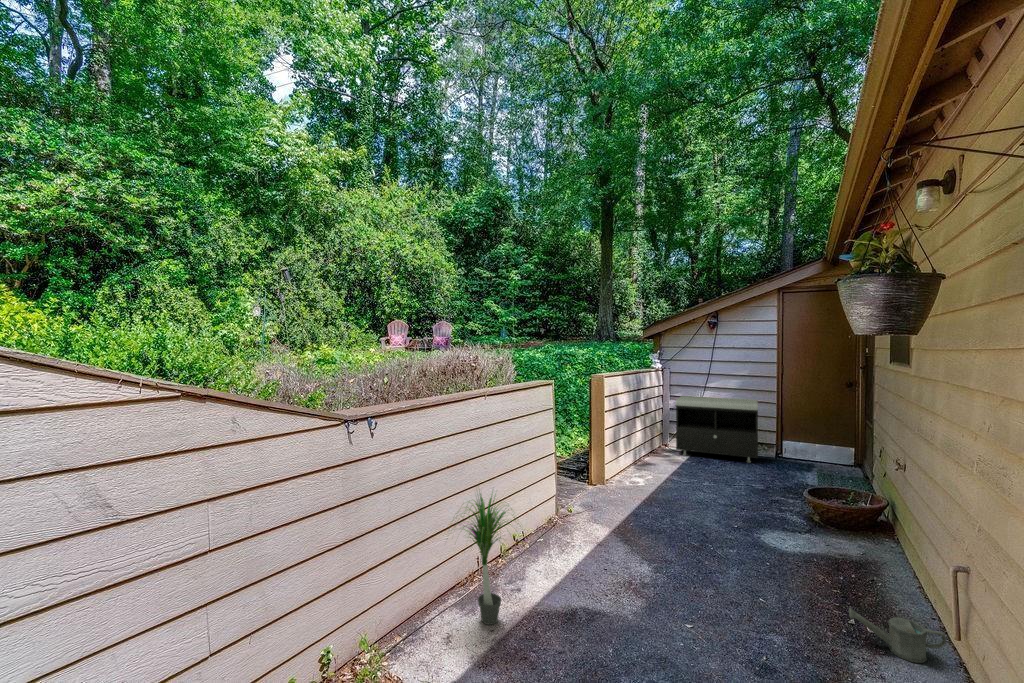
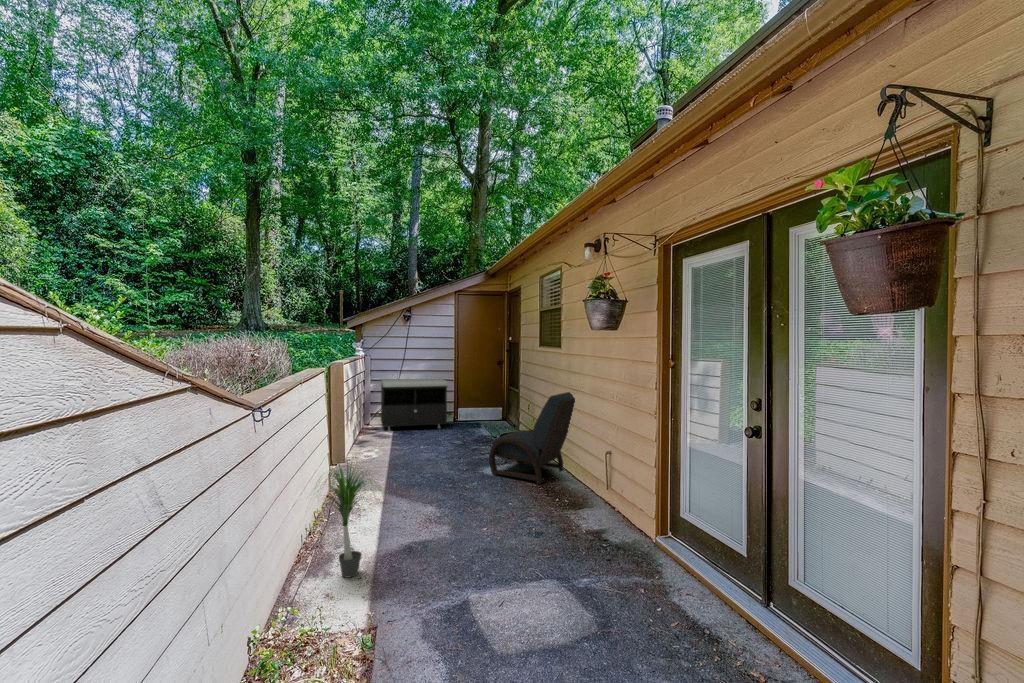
lounge chair: none [764,445,943,586] -> present [489,392,575,484]
watering can: present [849,608,946,663] -> none [559,485,598,505]

